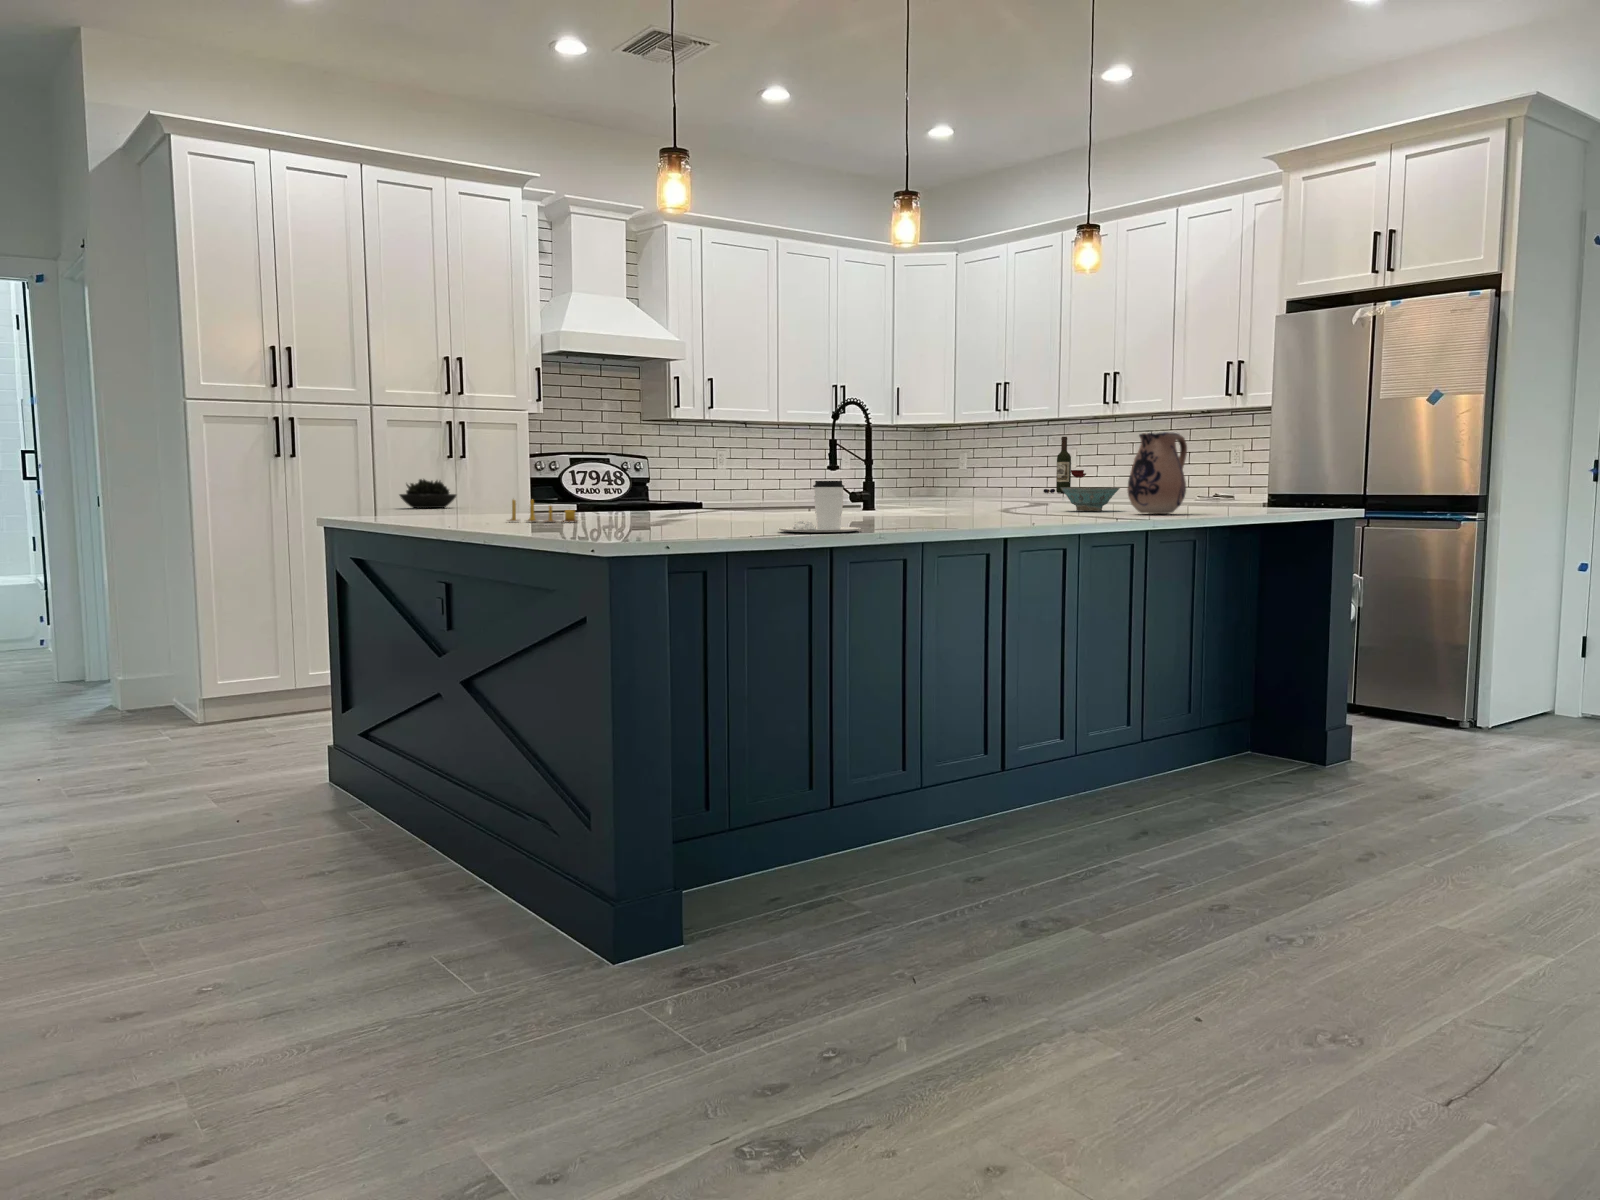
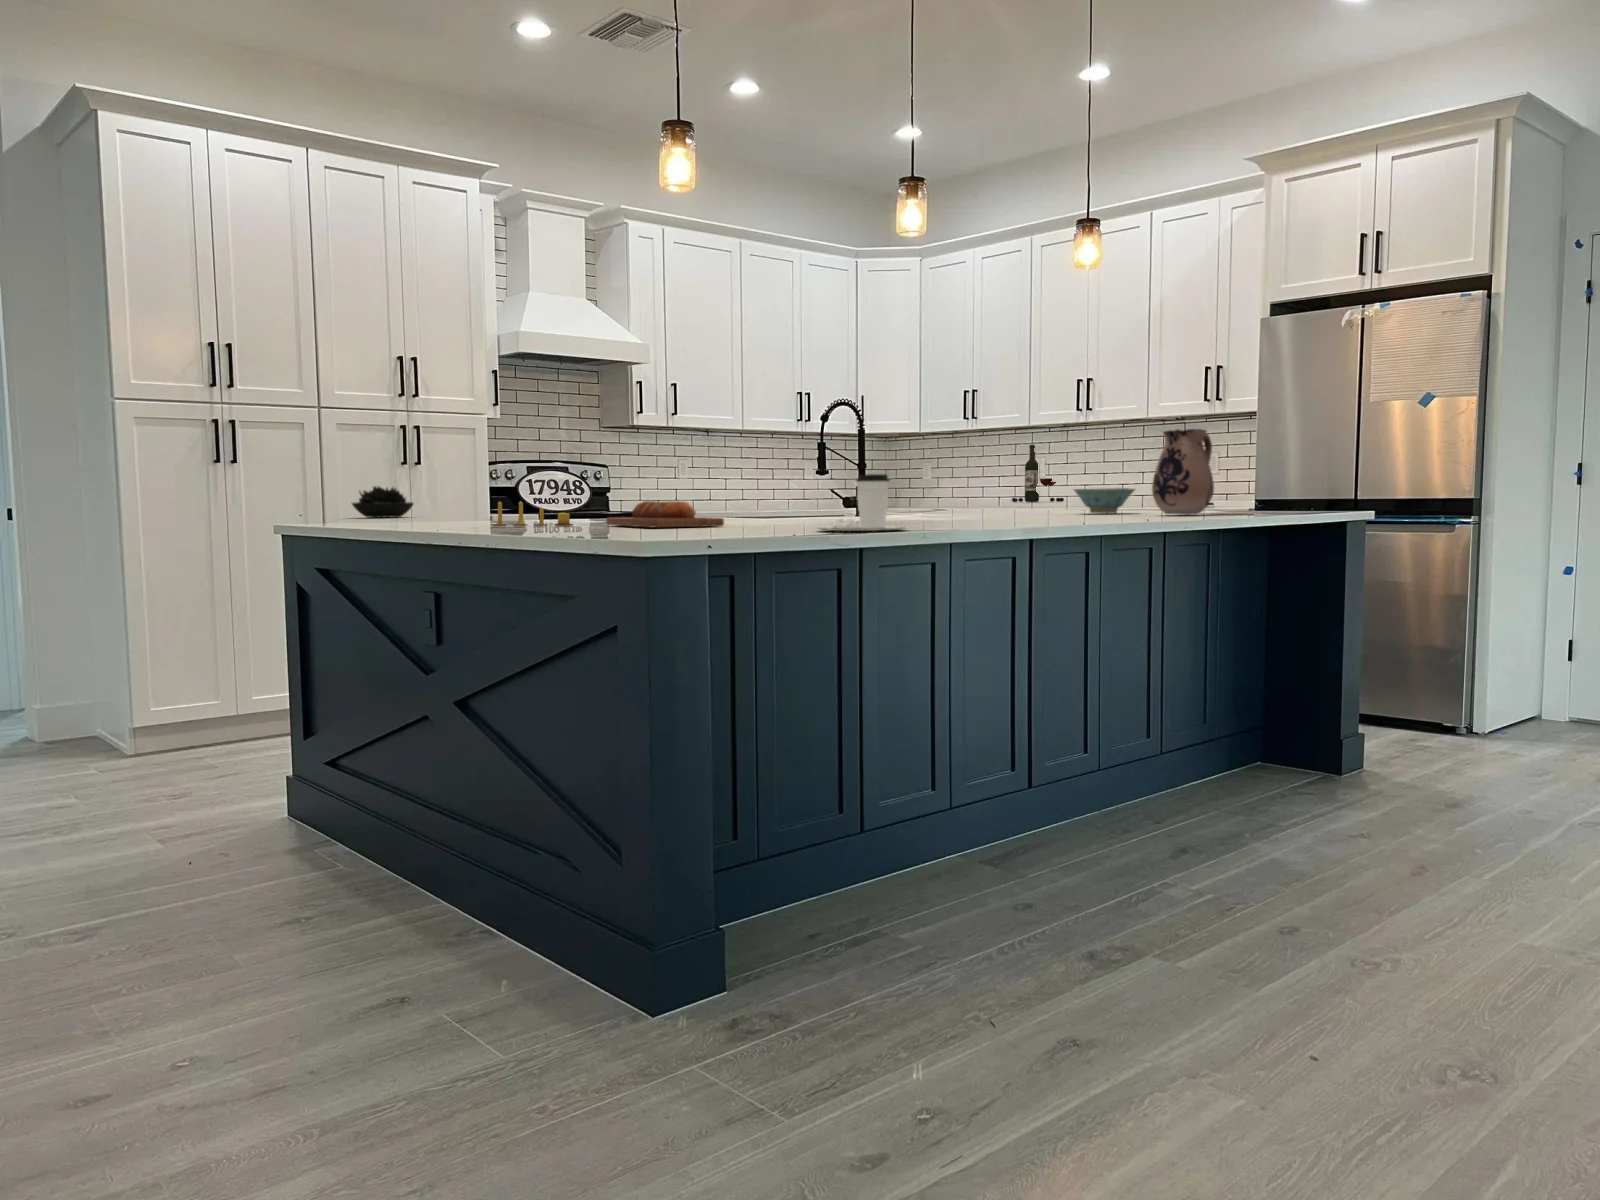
bread loaf: none [608,500,710,525] -> present [606,501,724,527]

